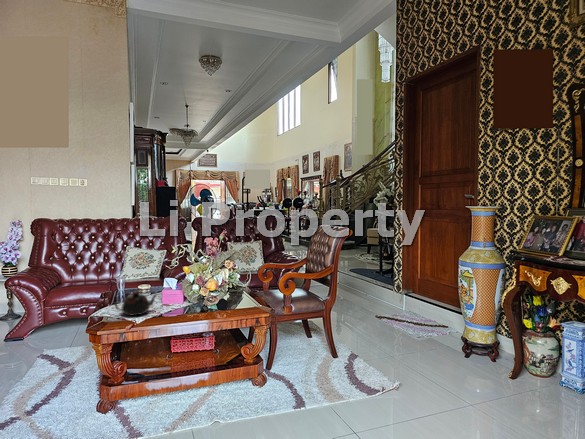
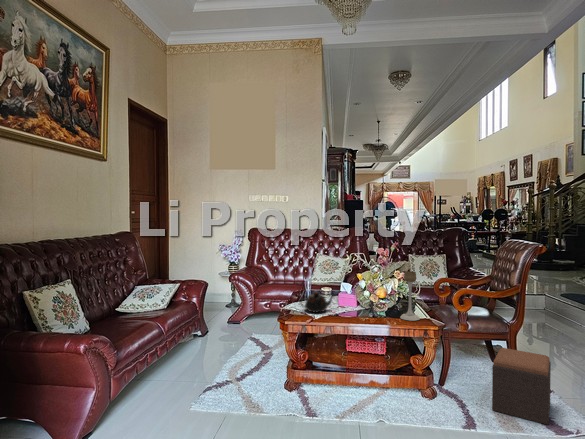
candle holder: none [231,260,250,311] -> present [400,271,420,321]
footstool: none [315,325,360,387] -> present [492,348,551,424]

